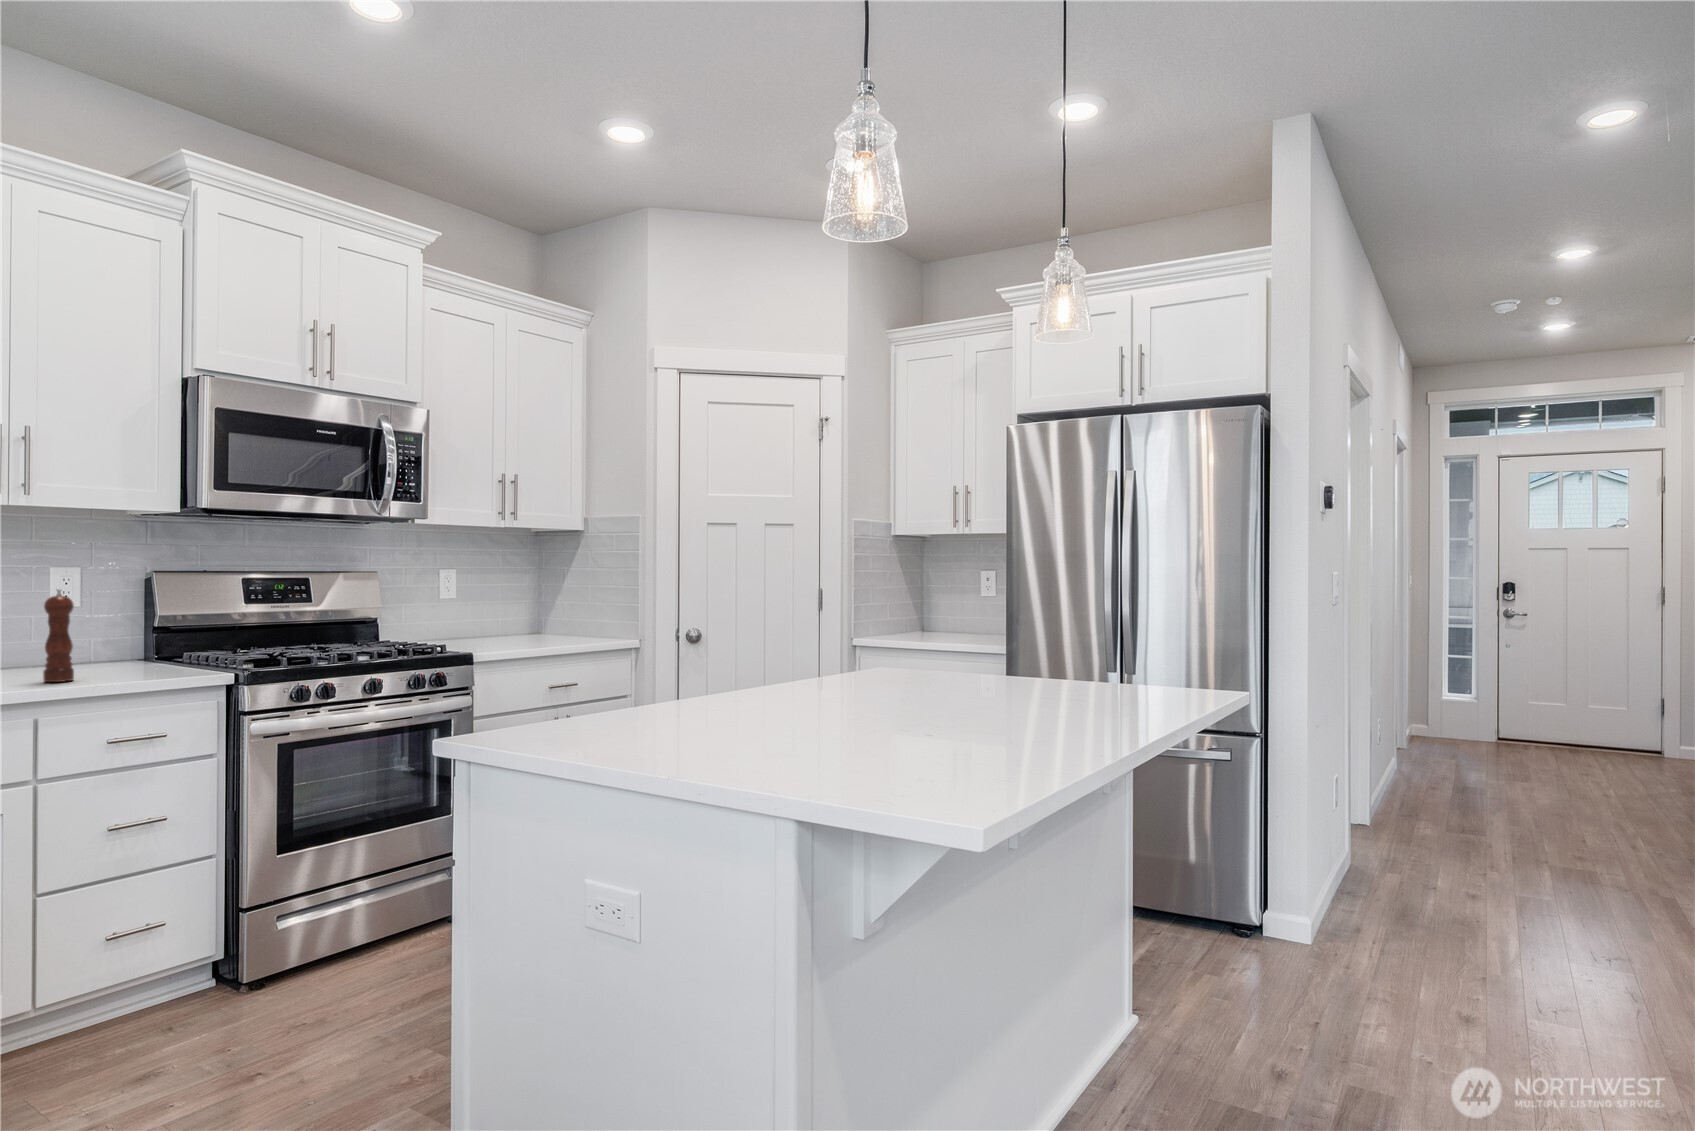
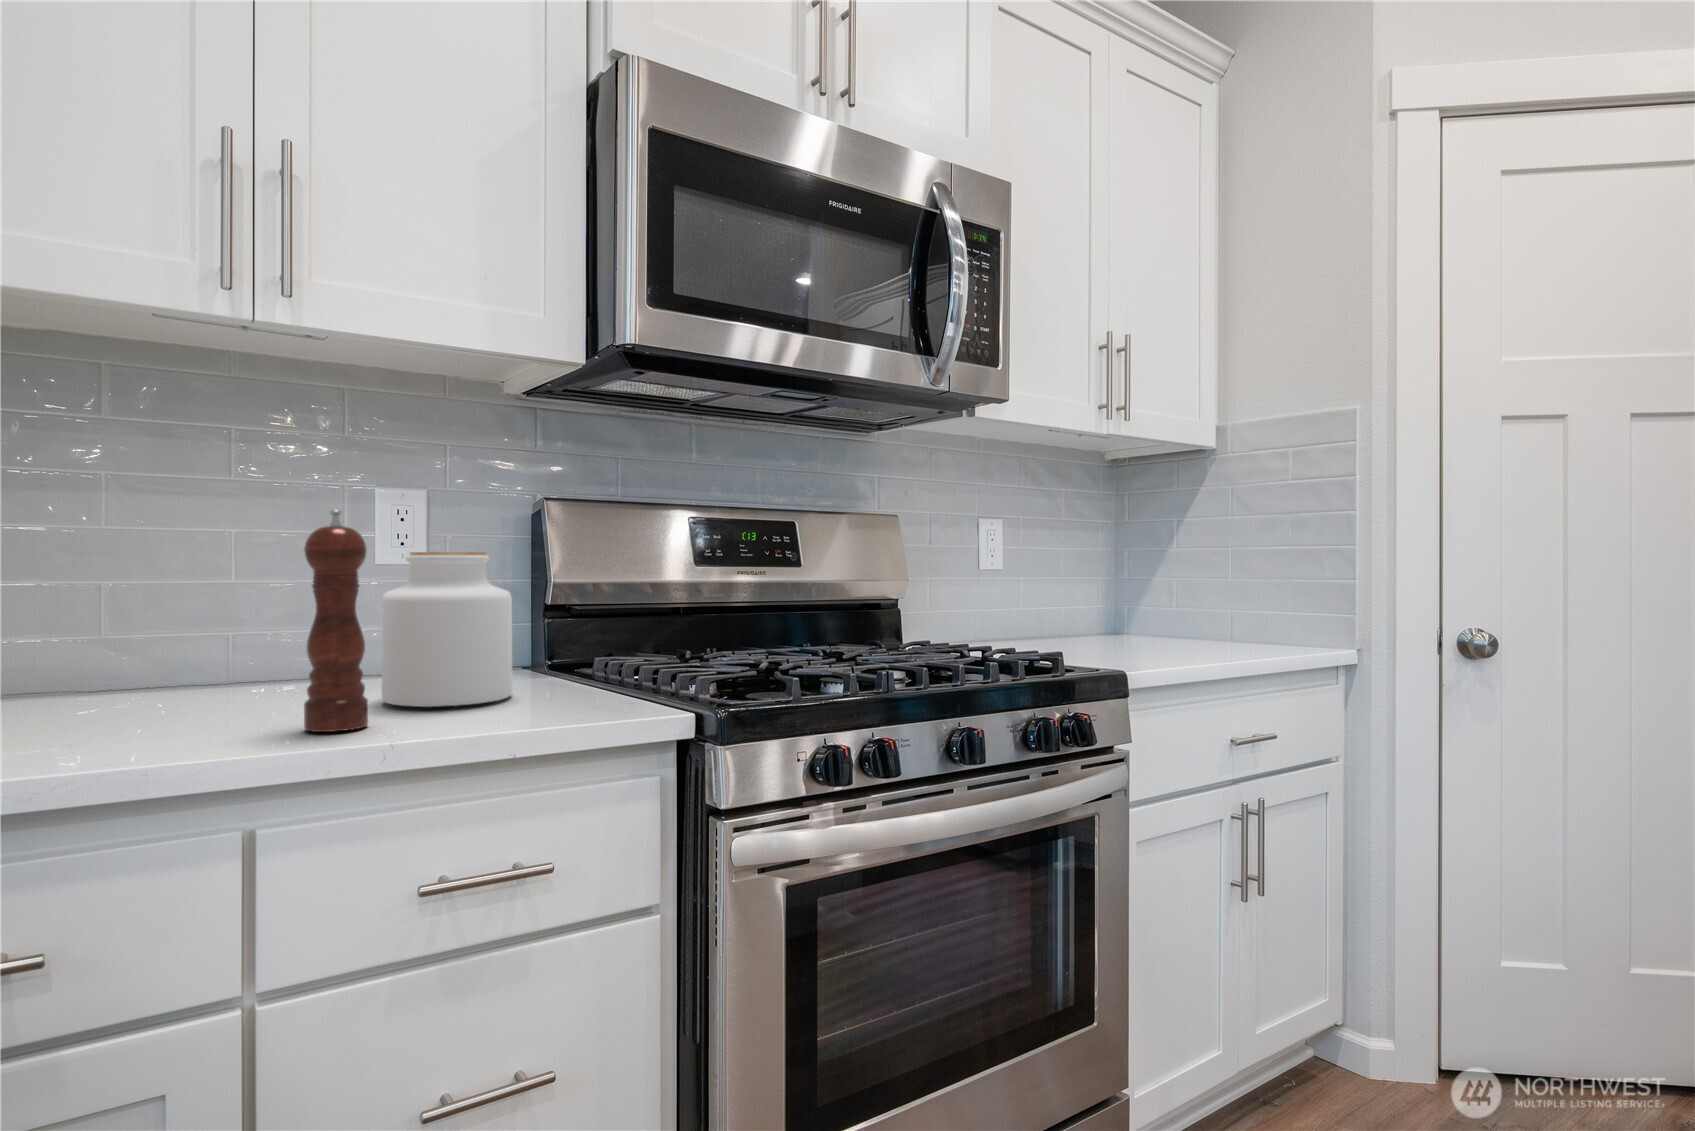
jar: none [72,603,141,673] -> present [382,552,512,707]

